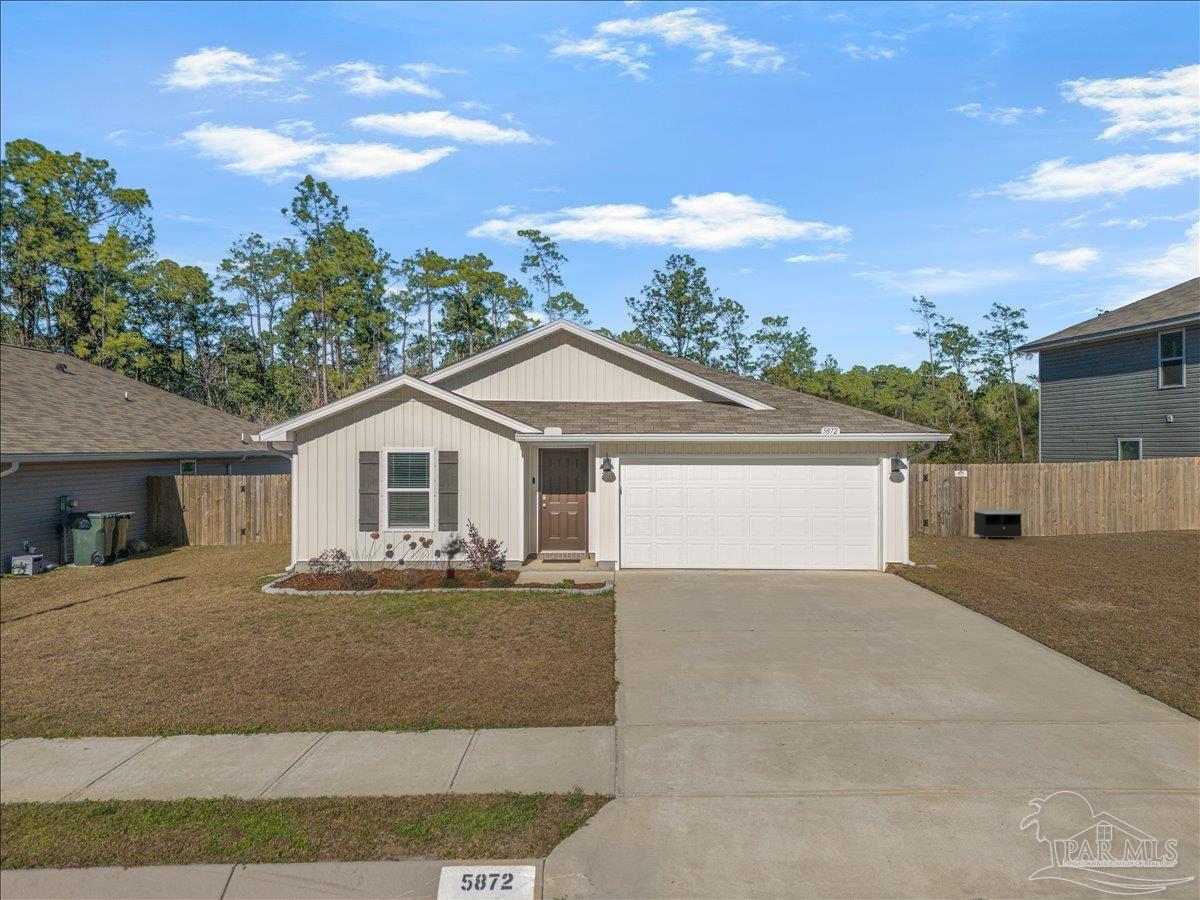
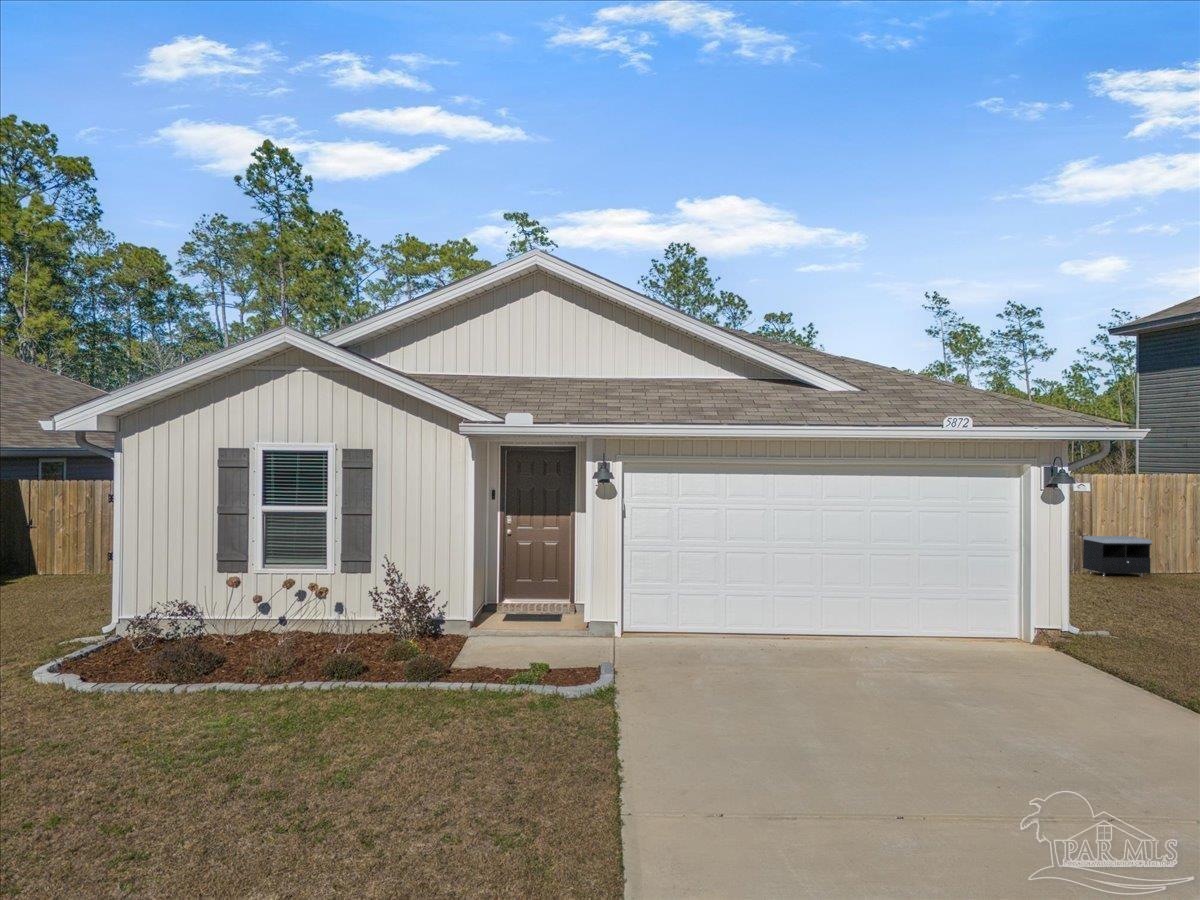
potted tree: present [441,533,465,578] -> none [340,578,383,650]

